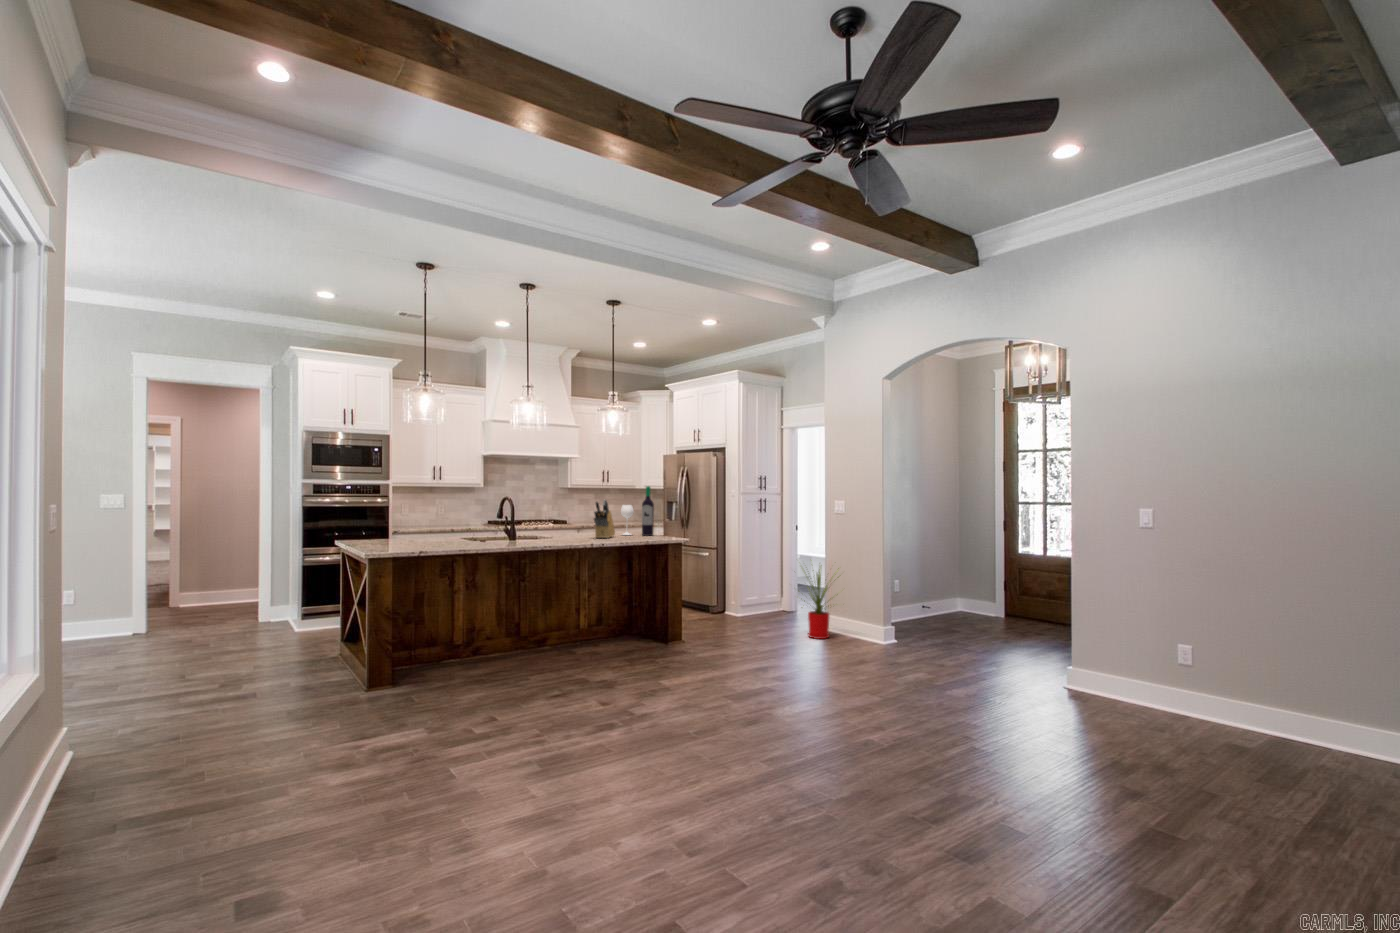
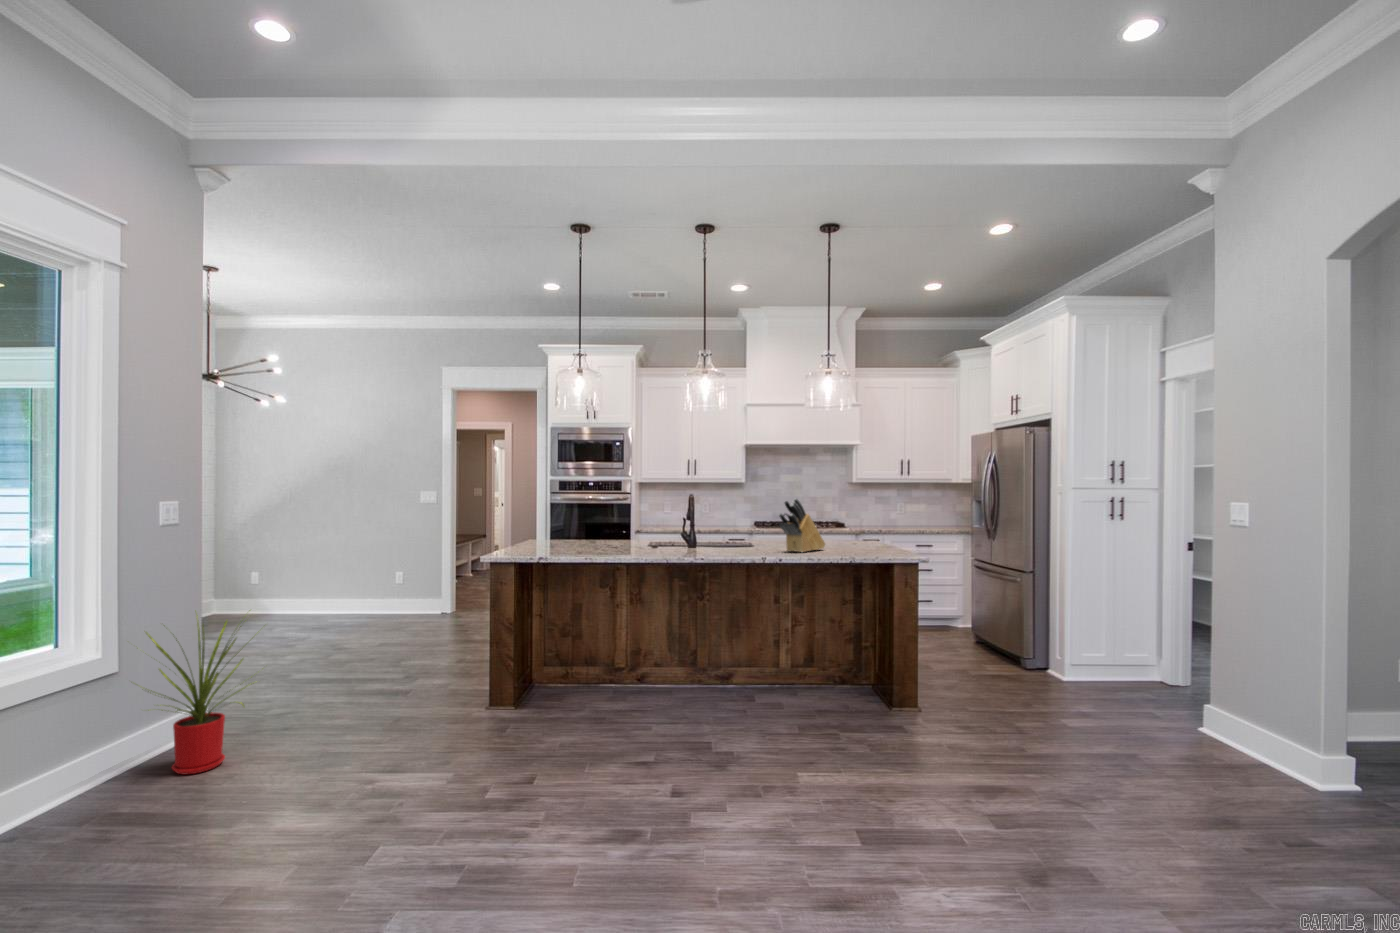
wine bottle: present [621,486,654,536] -> none [840,479,884,552]
house plant: present [808,568,839,639] -> present [146,615,245,774]

